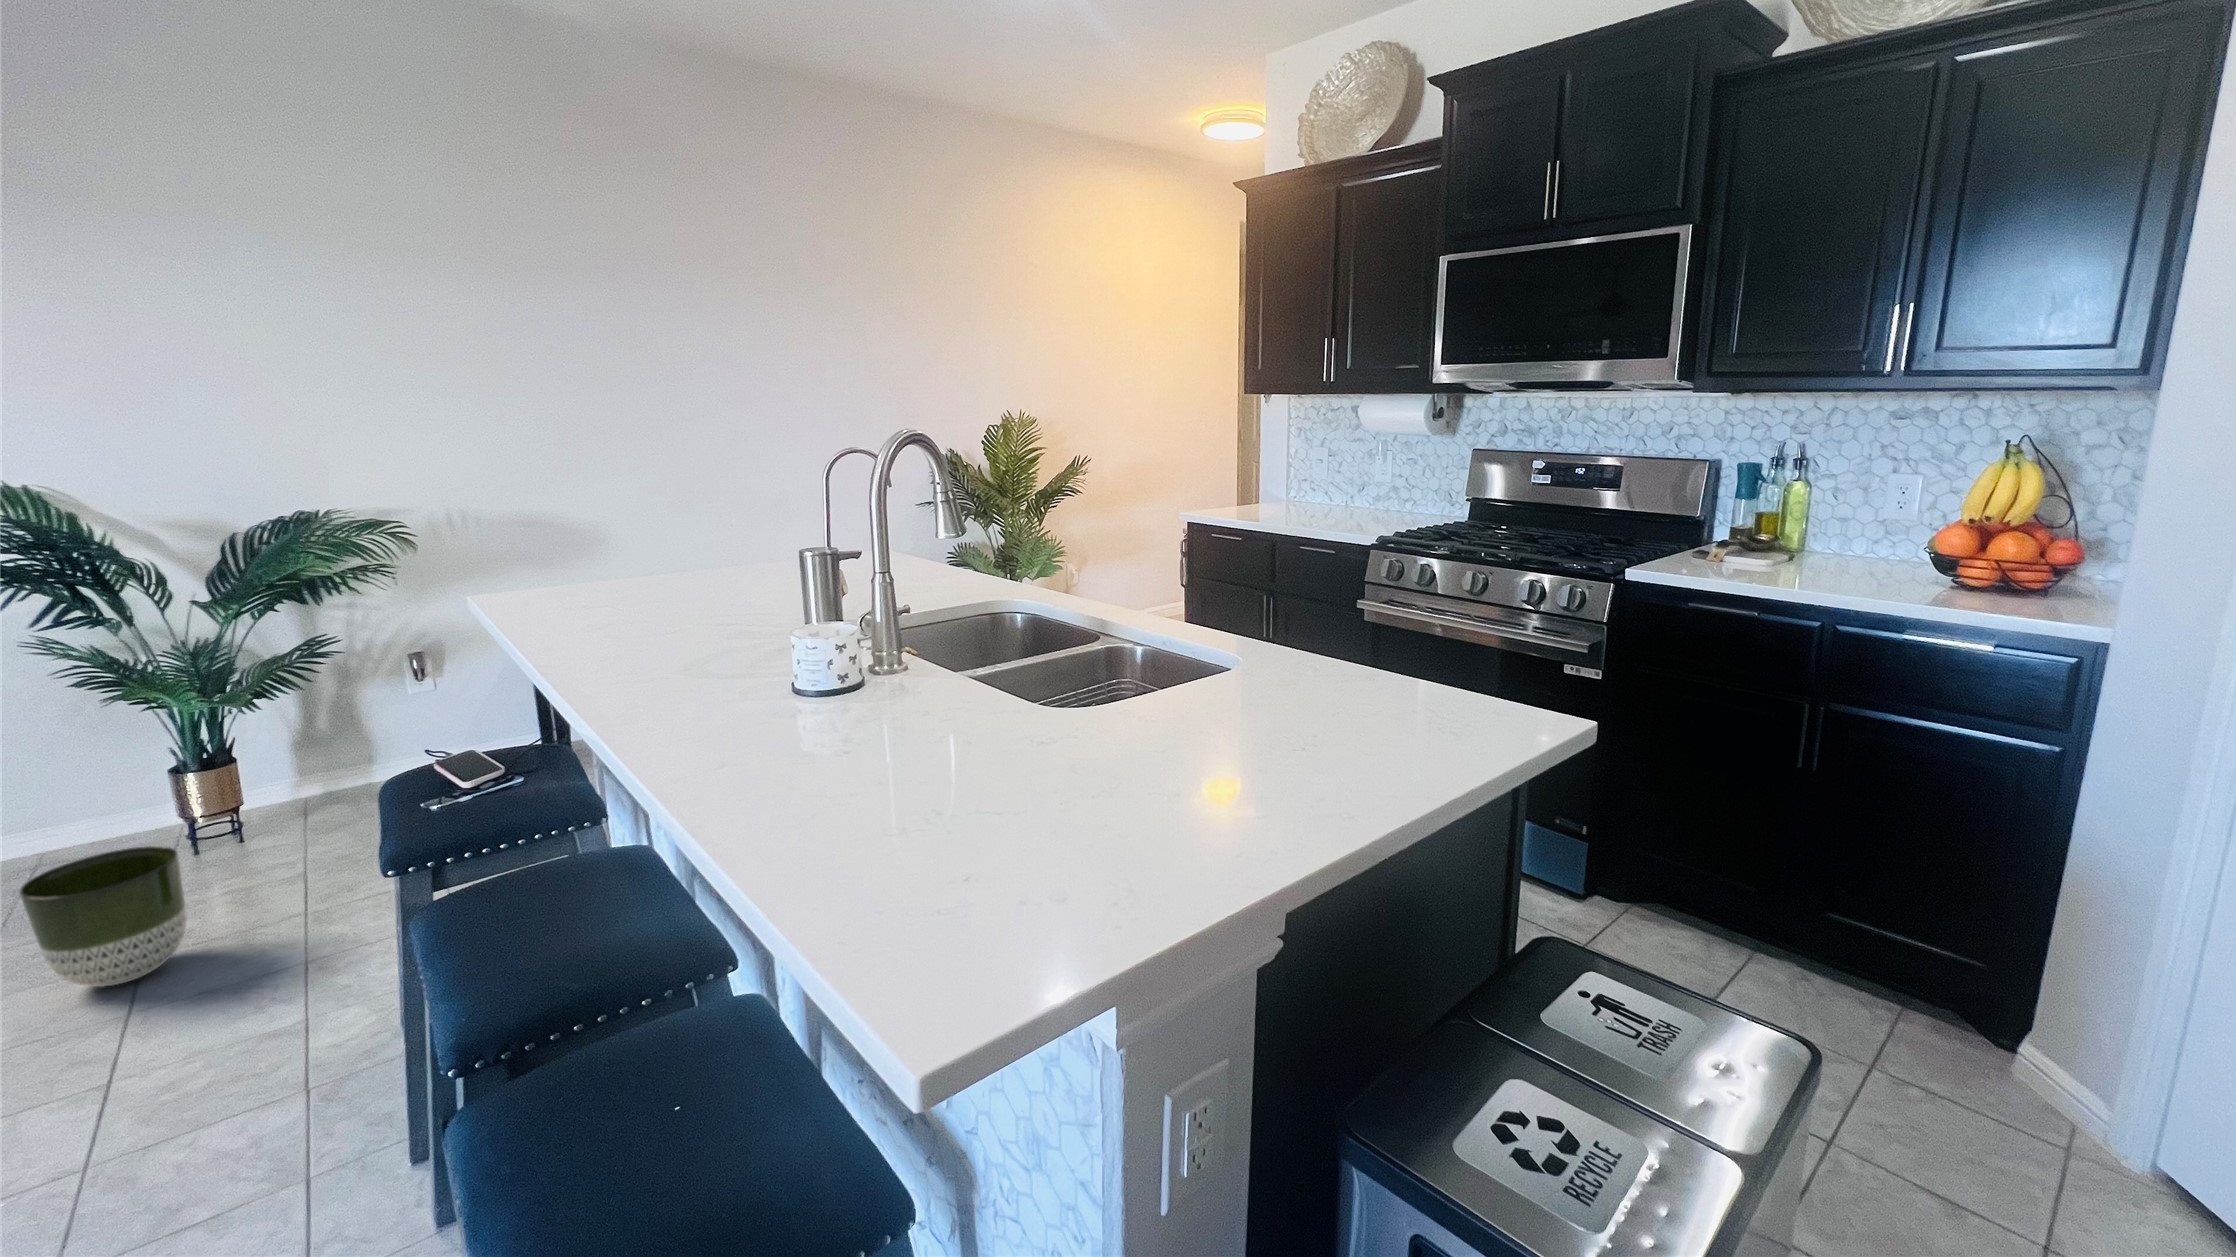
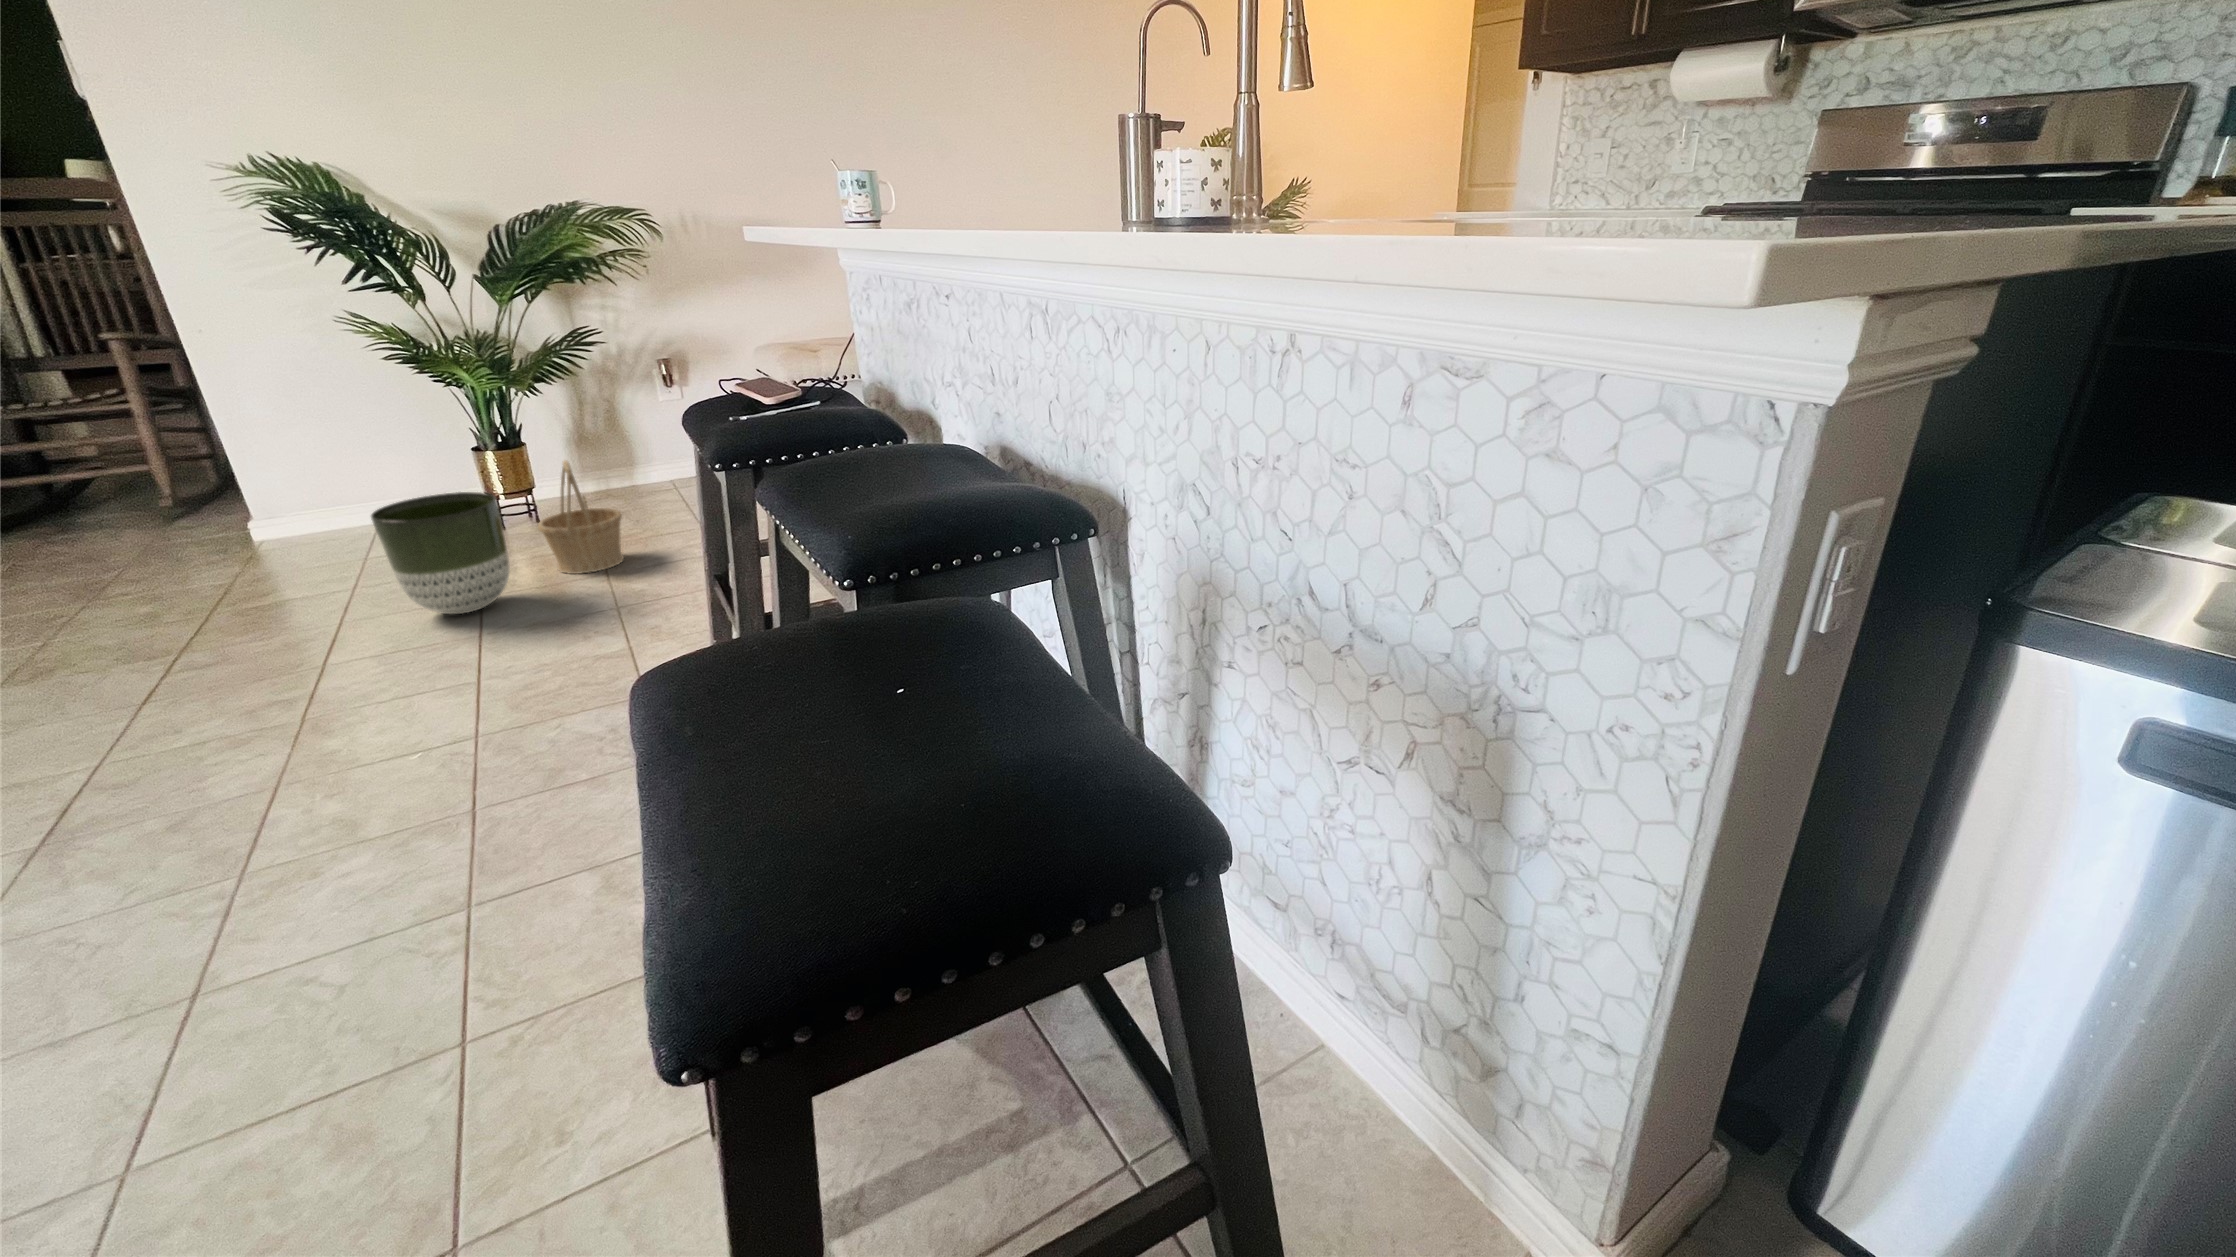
basket: none [230,795,333,916] -> present [538,460,624,574]

